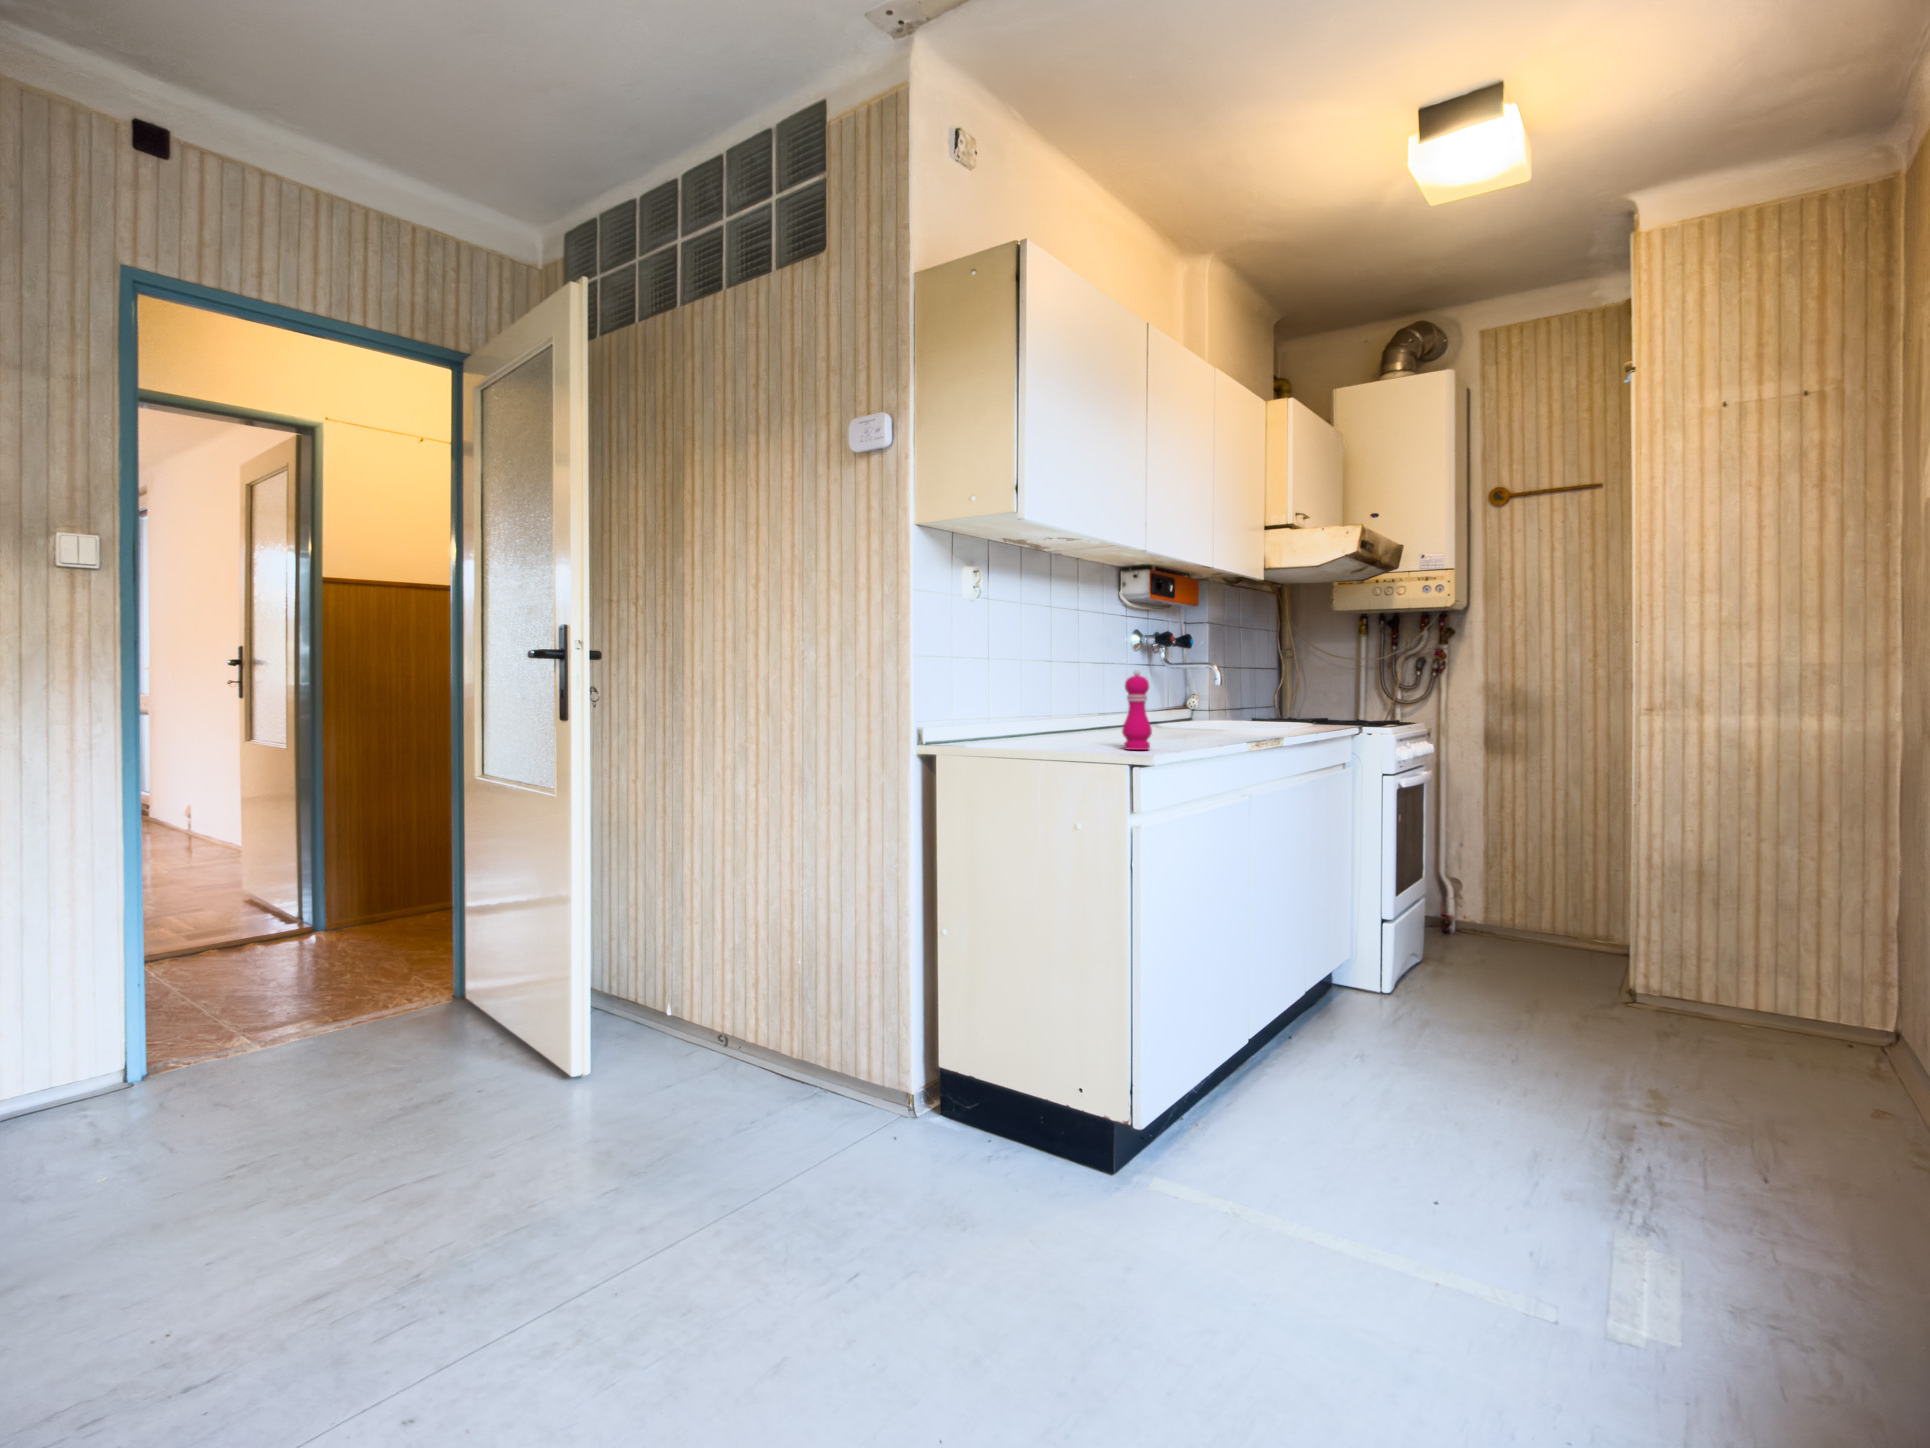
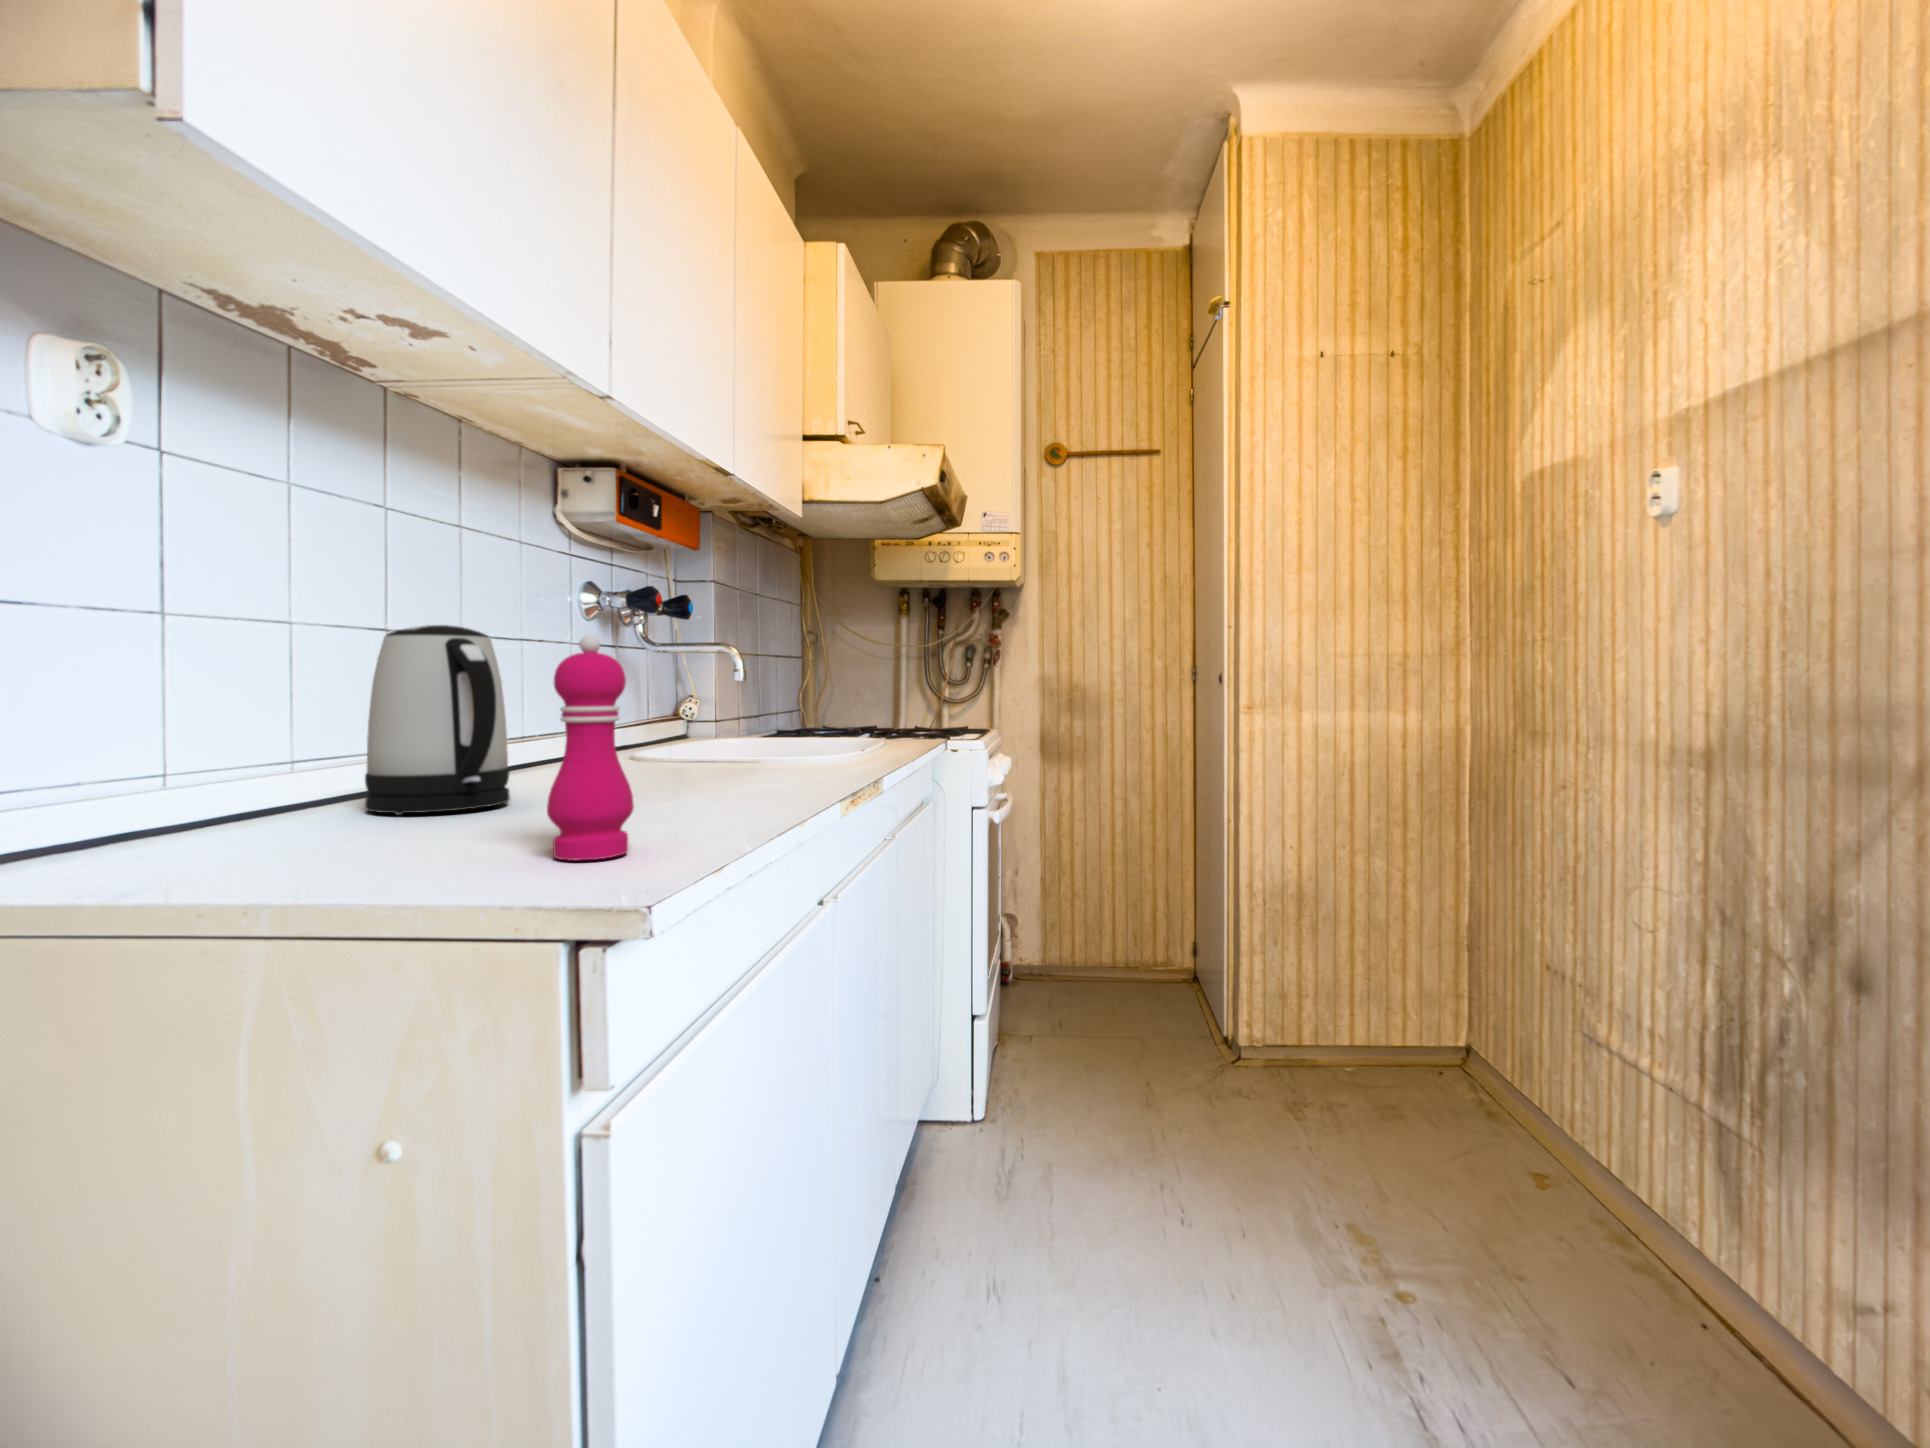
kettle: none [1052,662,1104,738] -> present [365,625,510,815]

